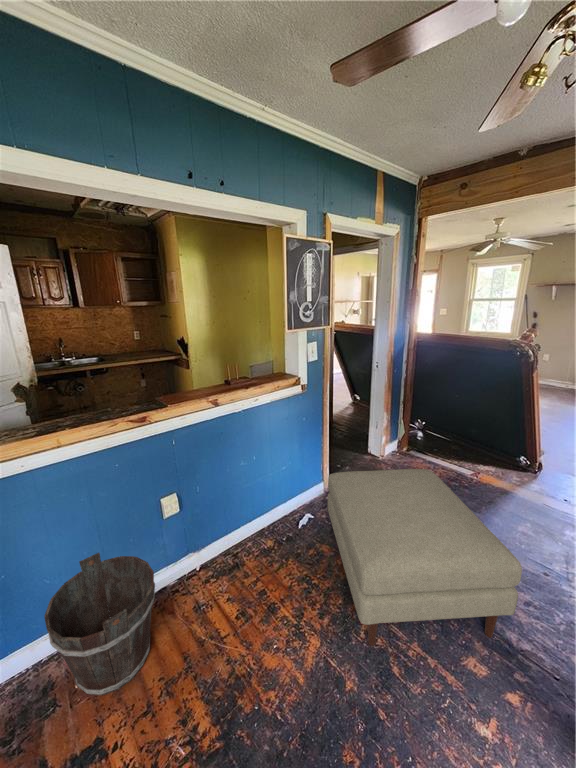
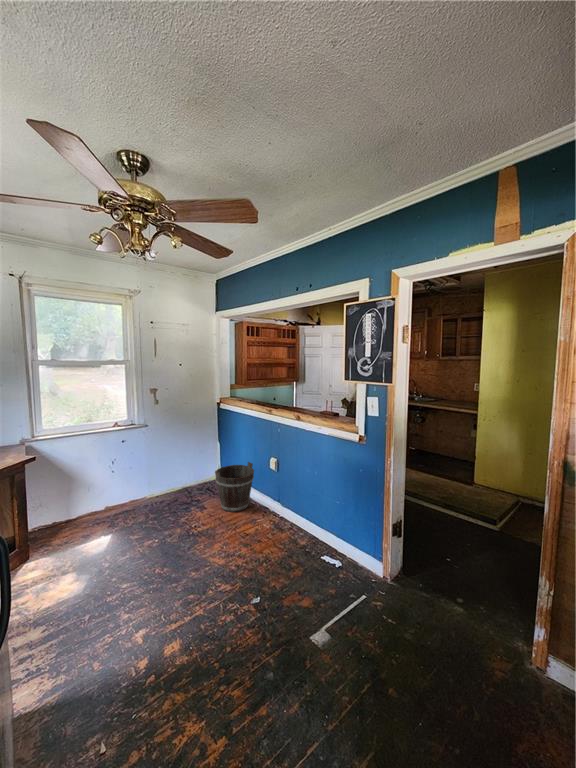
ottoman: present [327,469,522,646] -> none [173,518,351,675]

